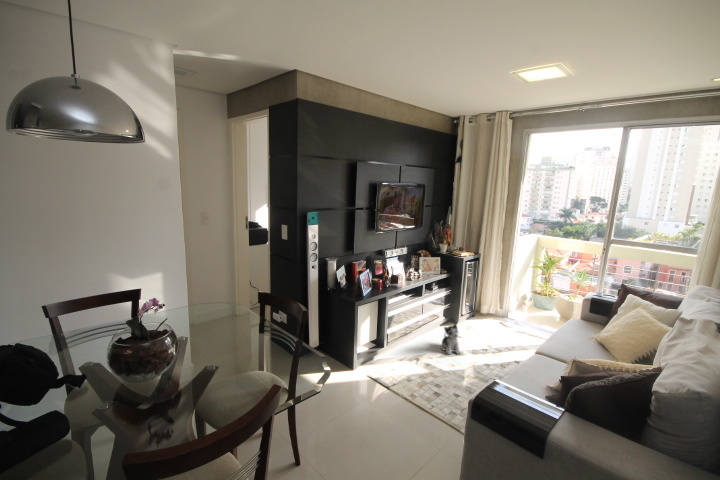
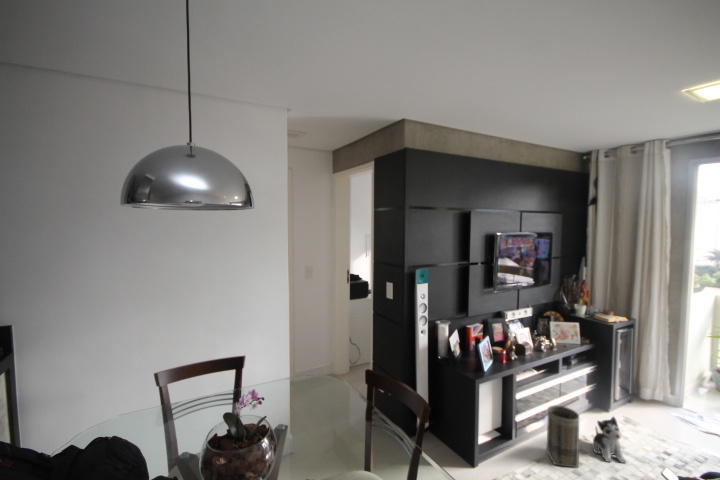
basket: none [409,319,431,361] -> present [547,405,579,467]

